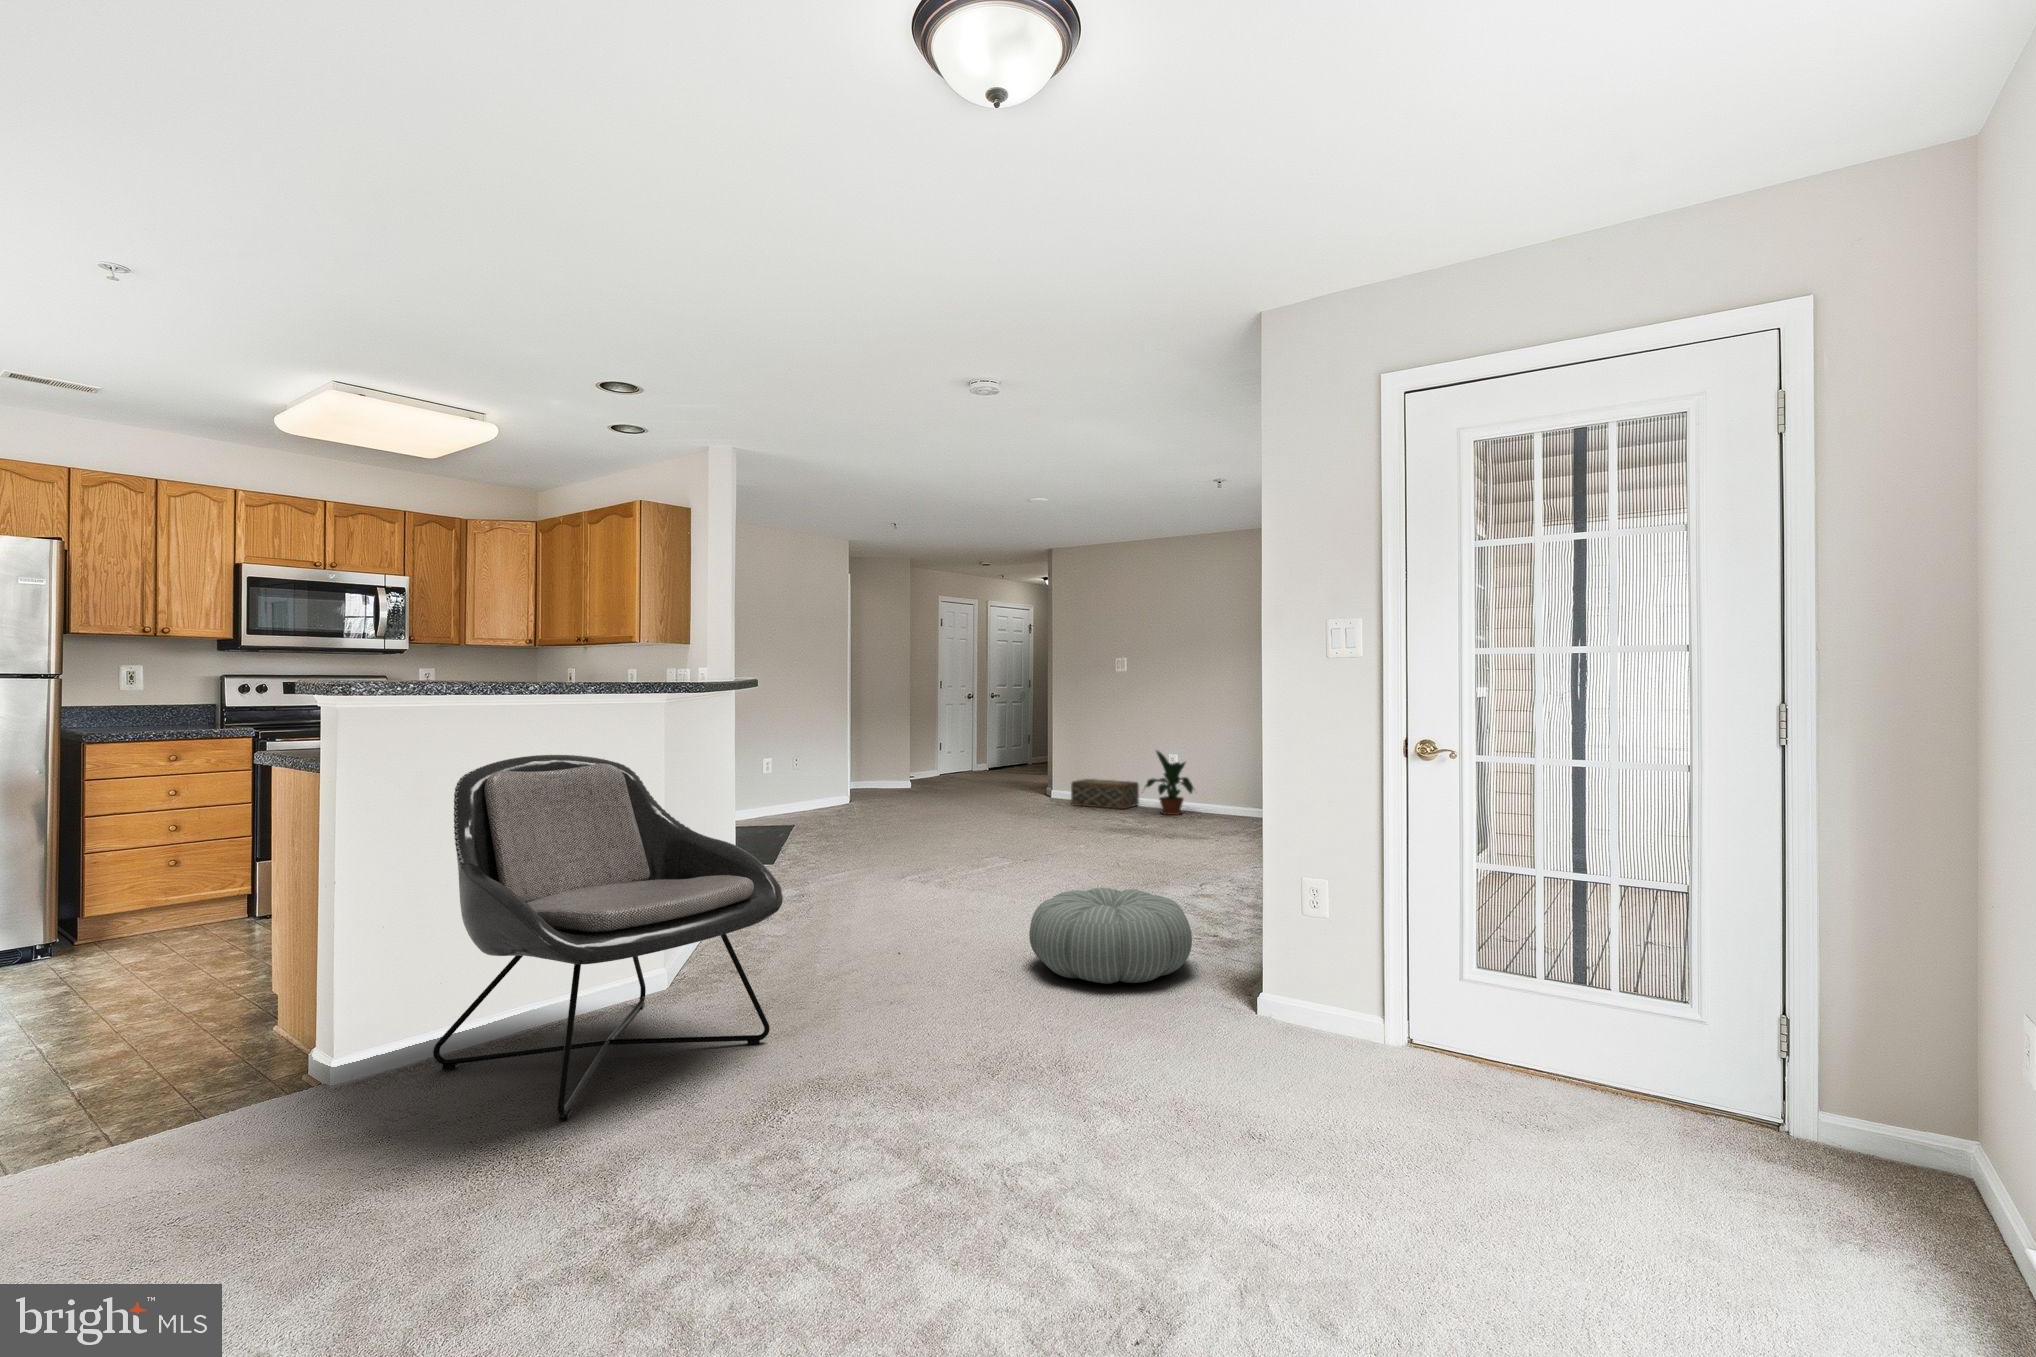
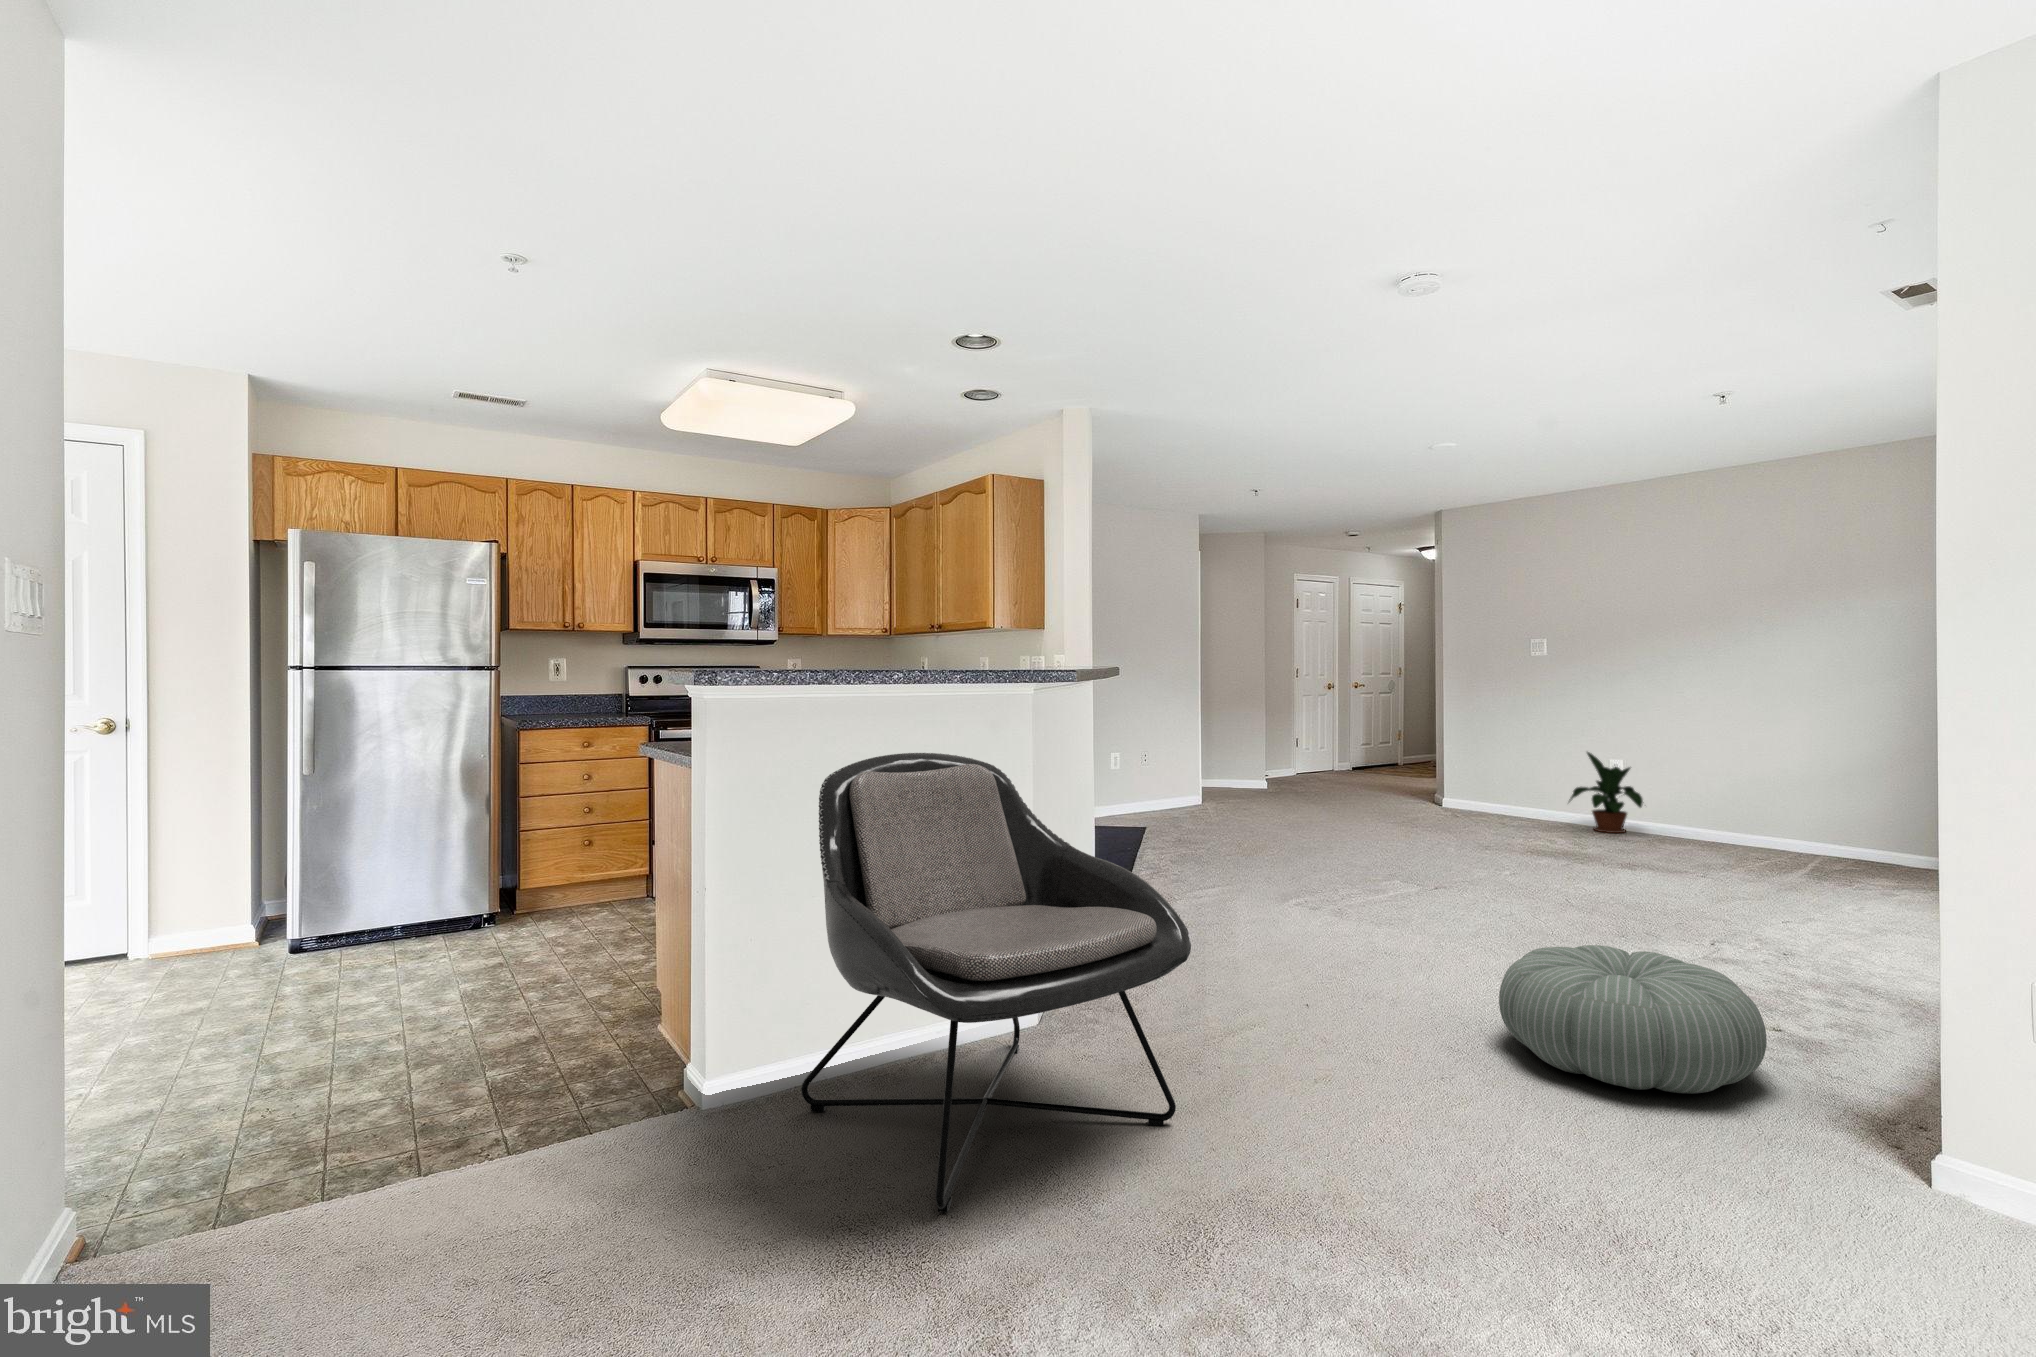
woven basket: present [1071,779,1139,809] -> none [1468,784,1559,822]

